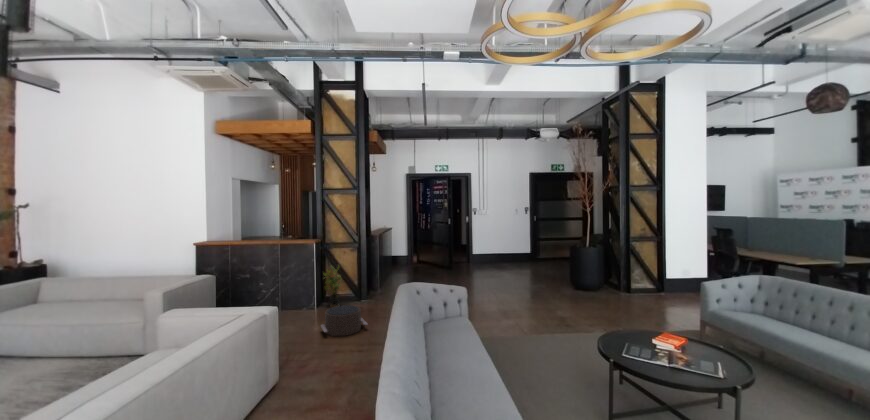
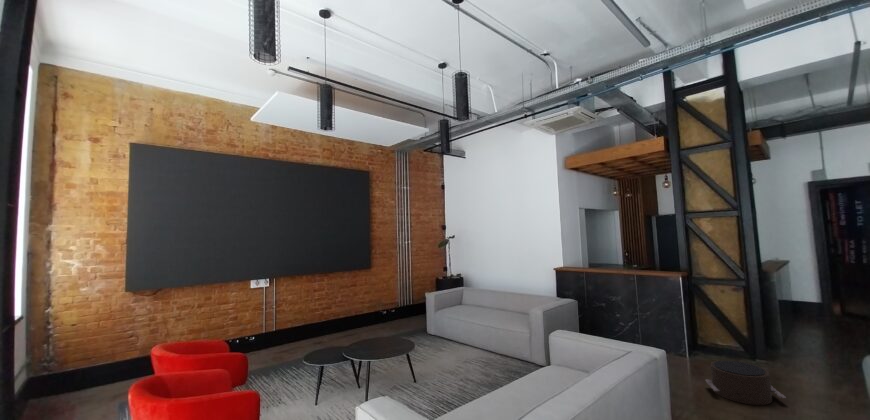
potted plant: present [324,266,341,307] -> none [693,305,727,360]

